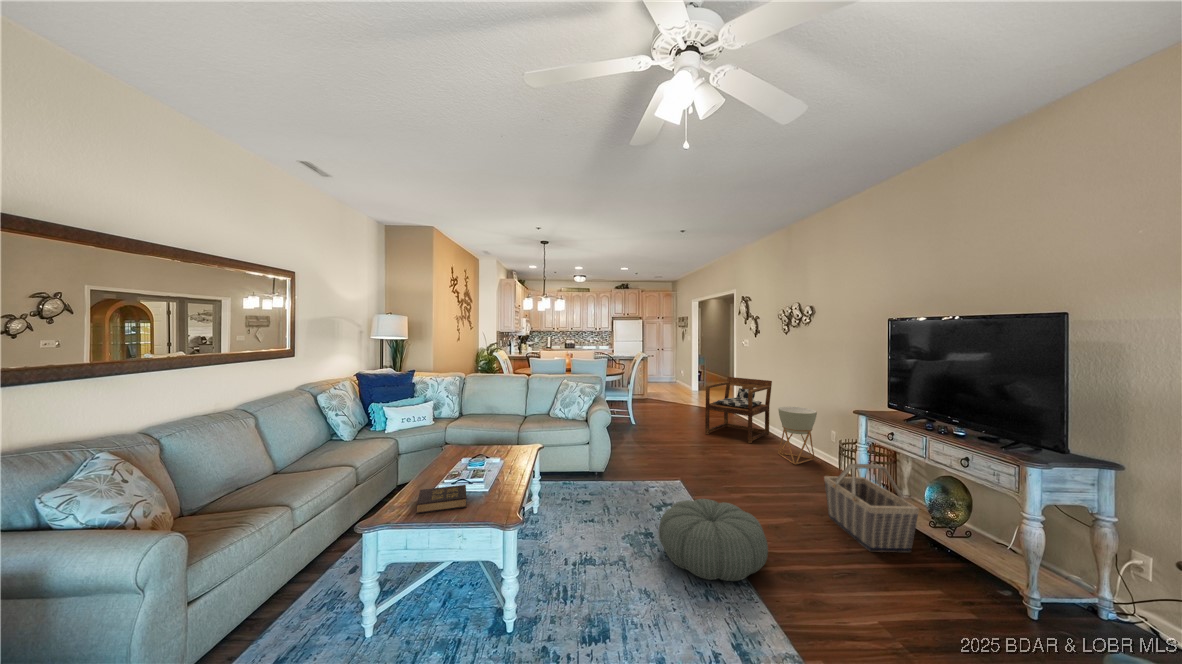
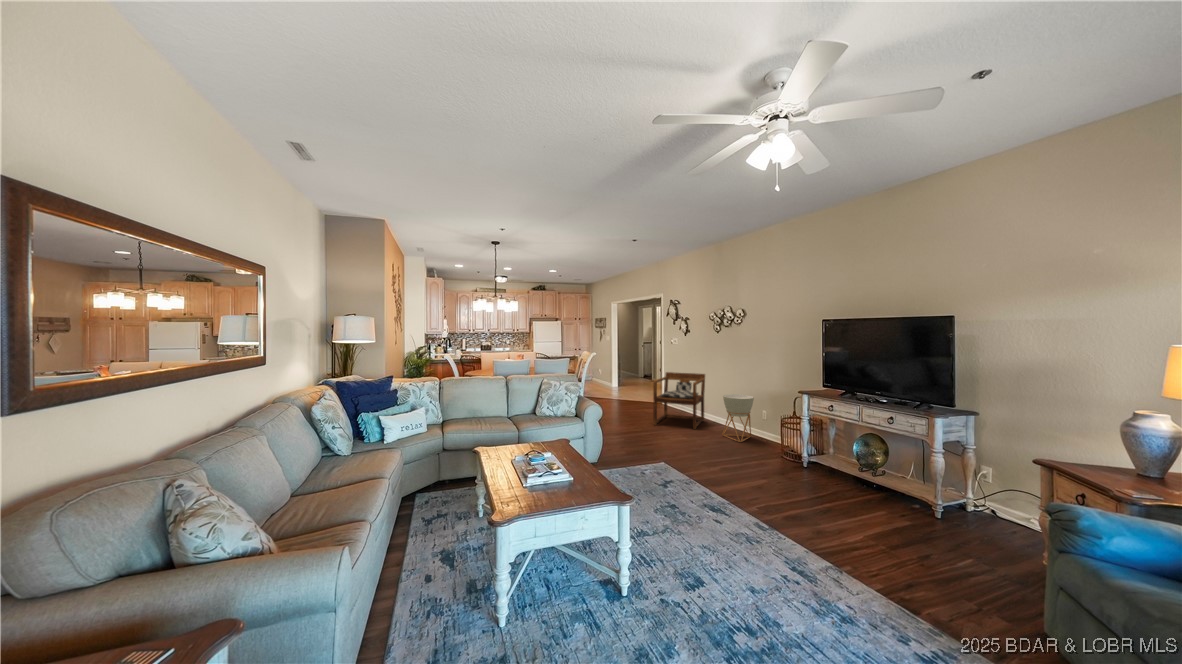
basket: present [824,464,919,552] -> none [785,430,858,495]
hardback book: present [417,485,467,514] -> none [519,476,572,504]
pouf: present [659,499,768,581] -> none [689,471,778,530]

